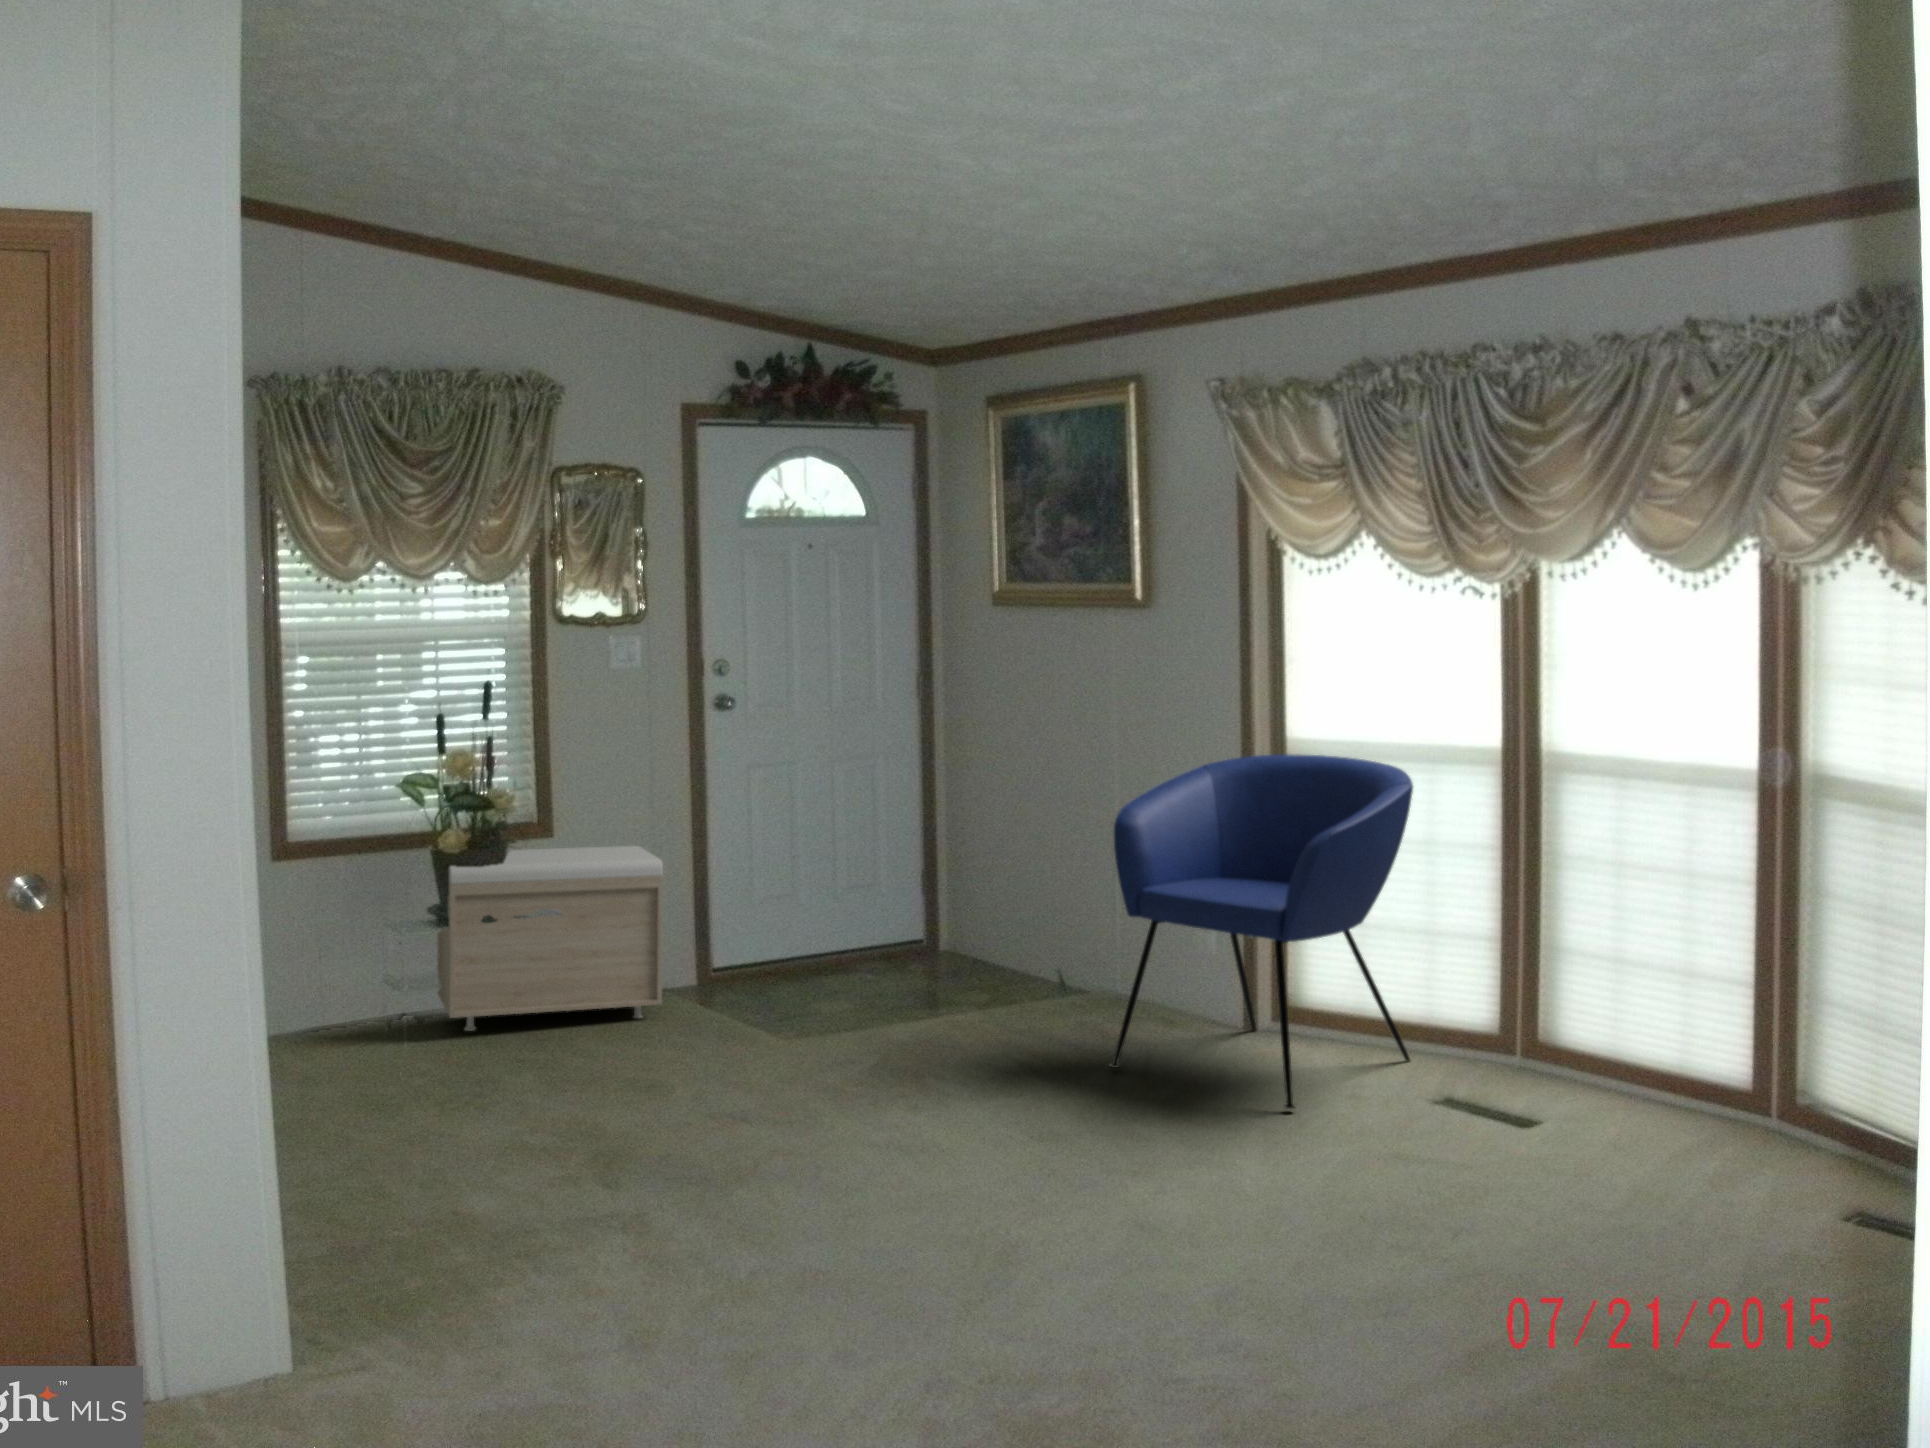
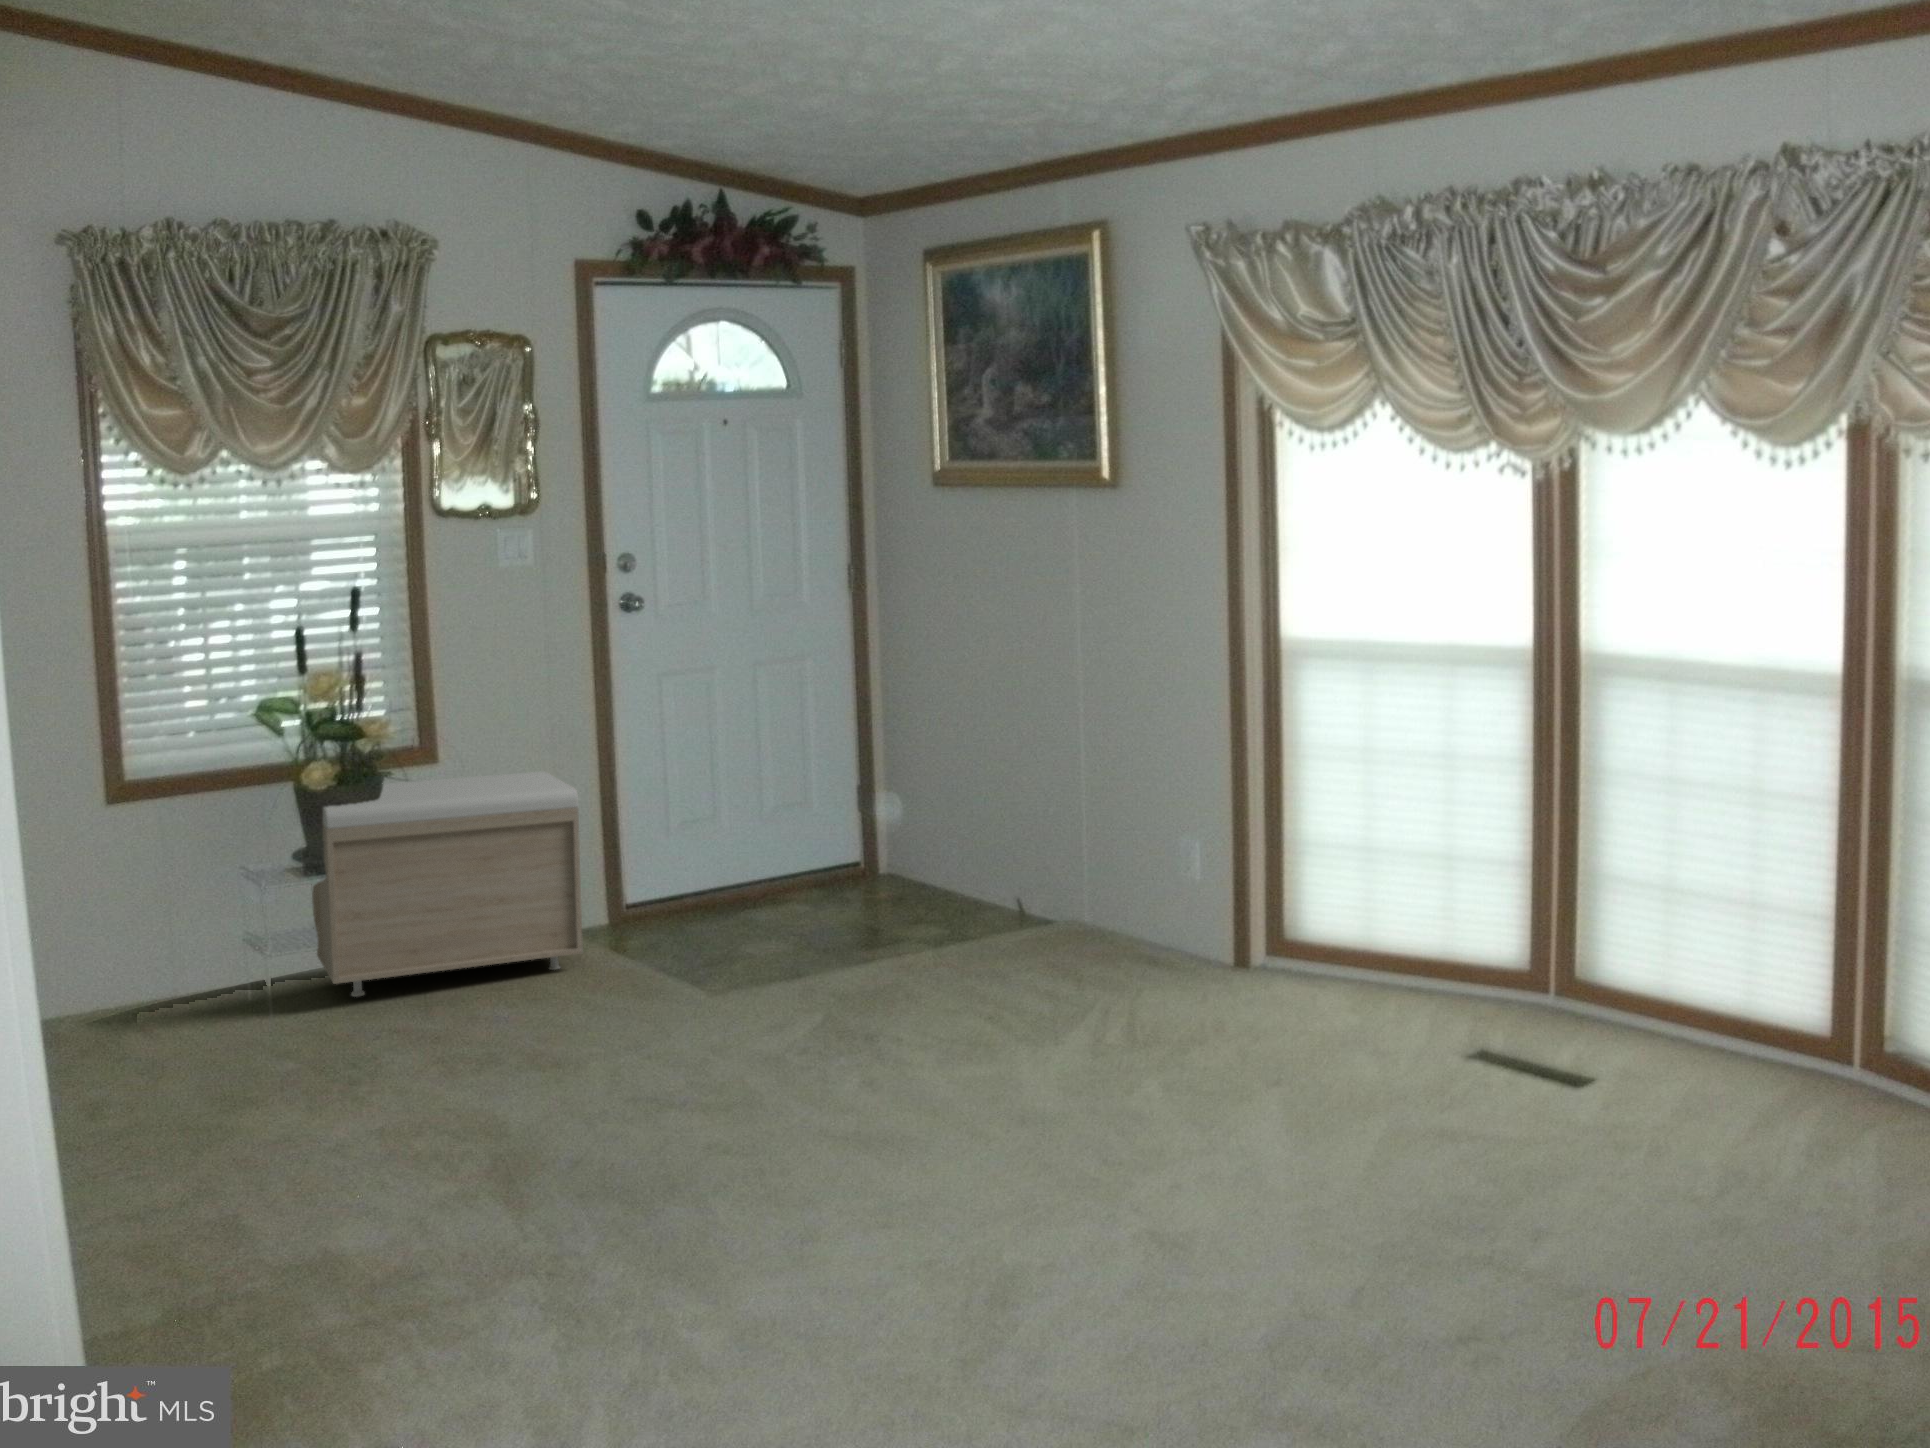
armchair: present [1109,754,1413,1109] -> none [1106,650,1440,1052]

